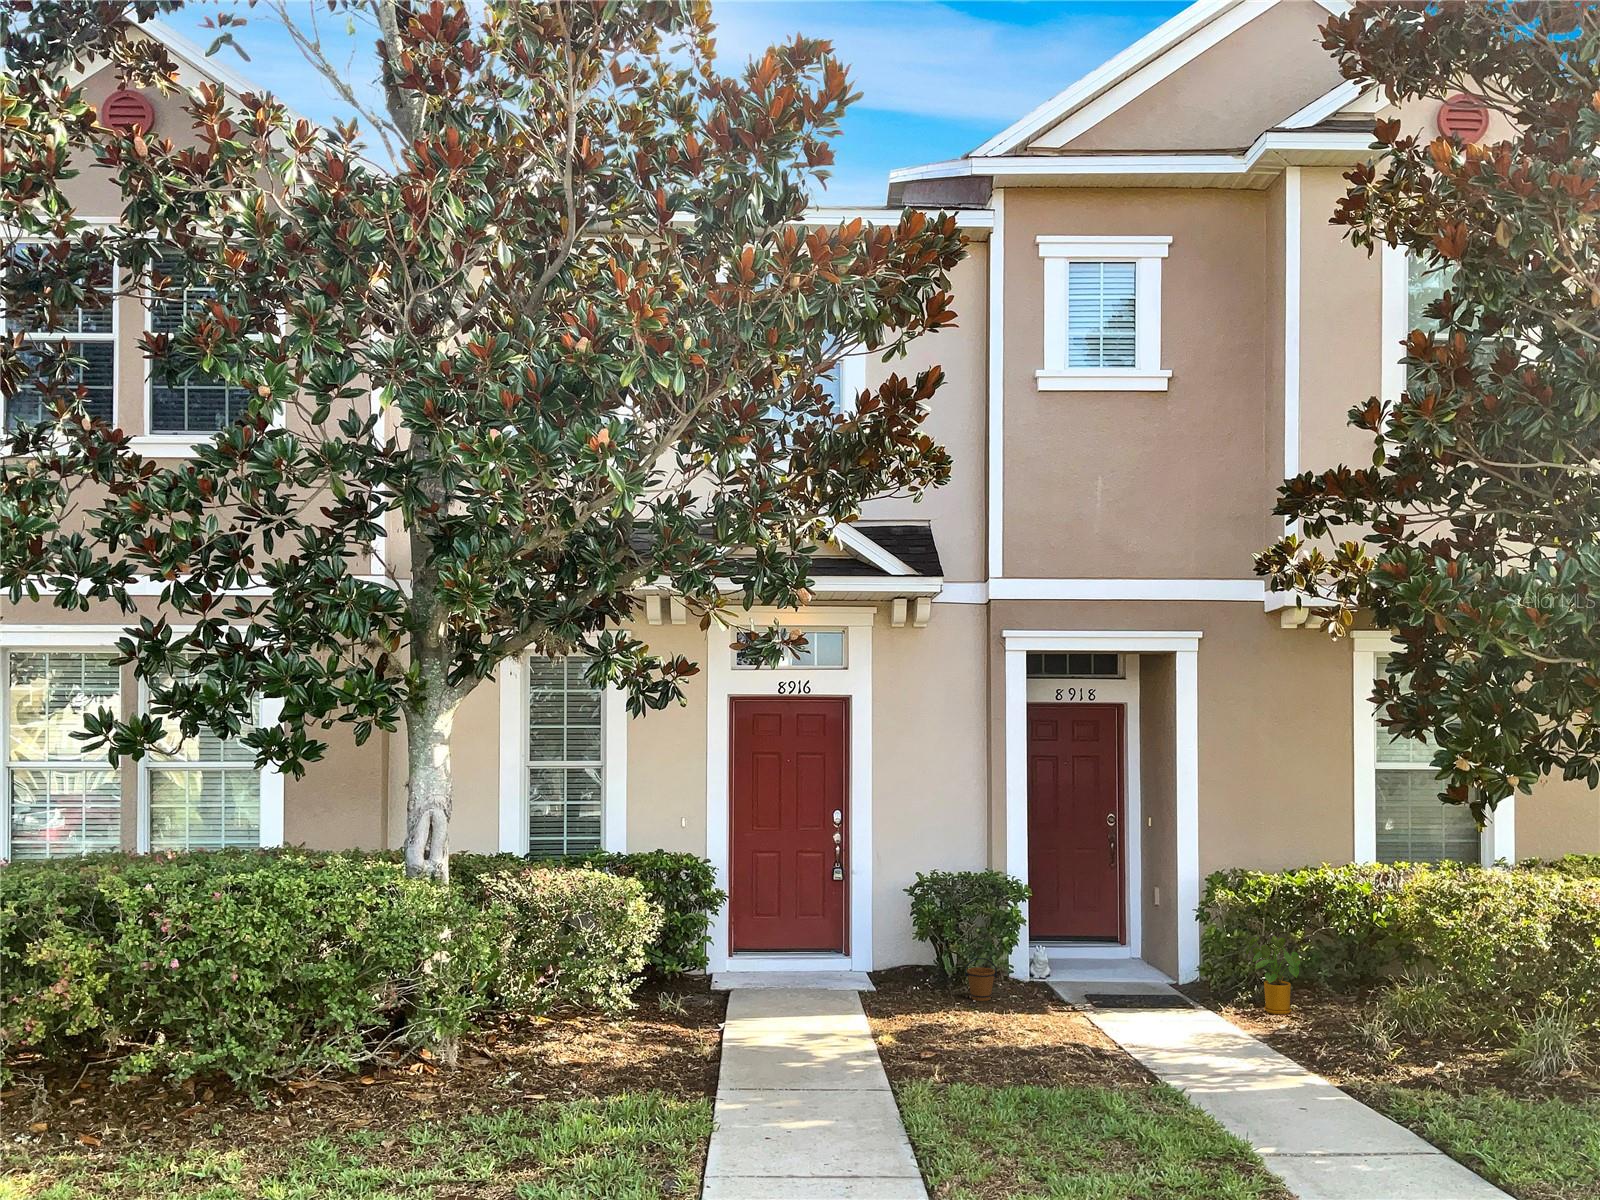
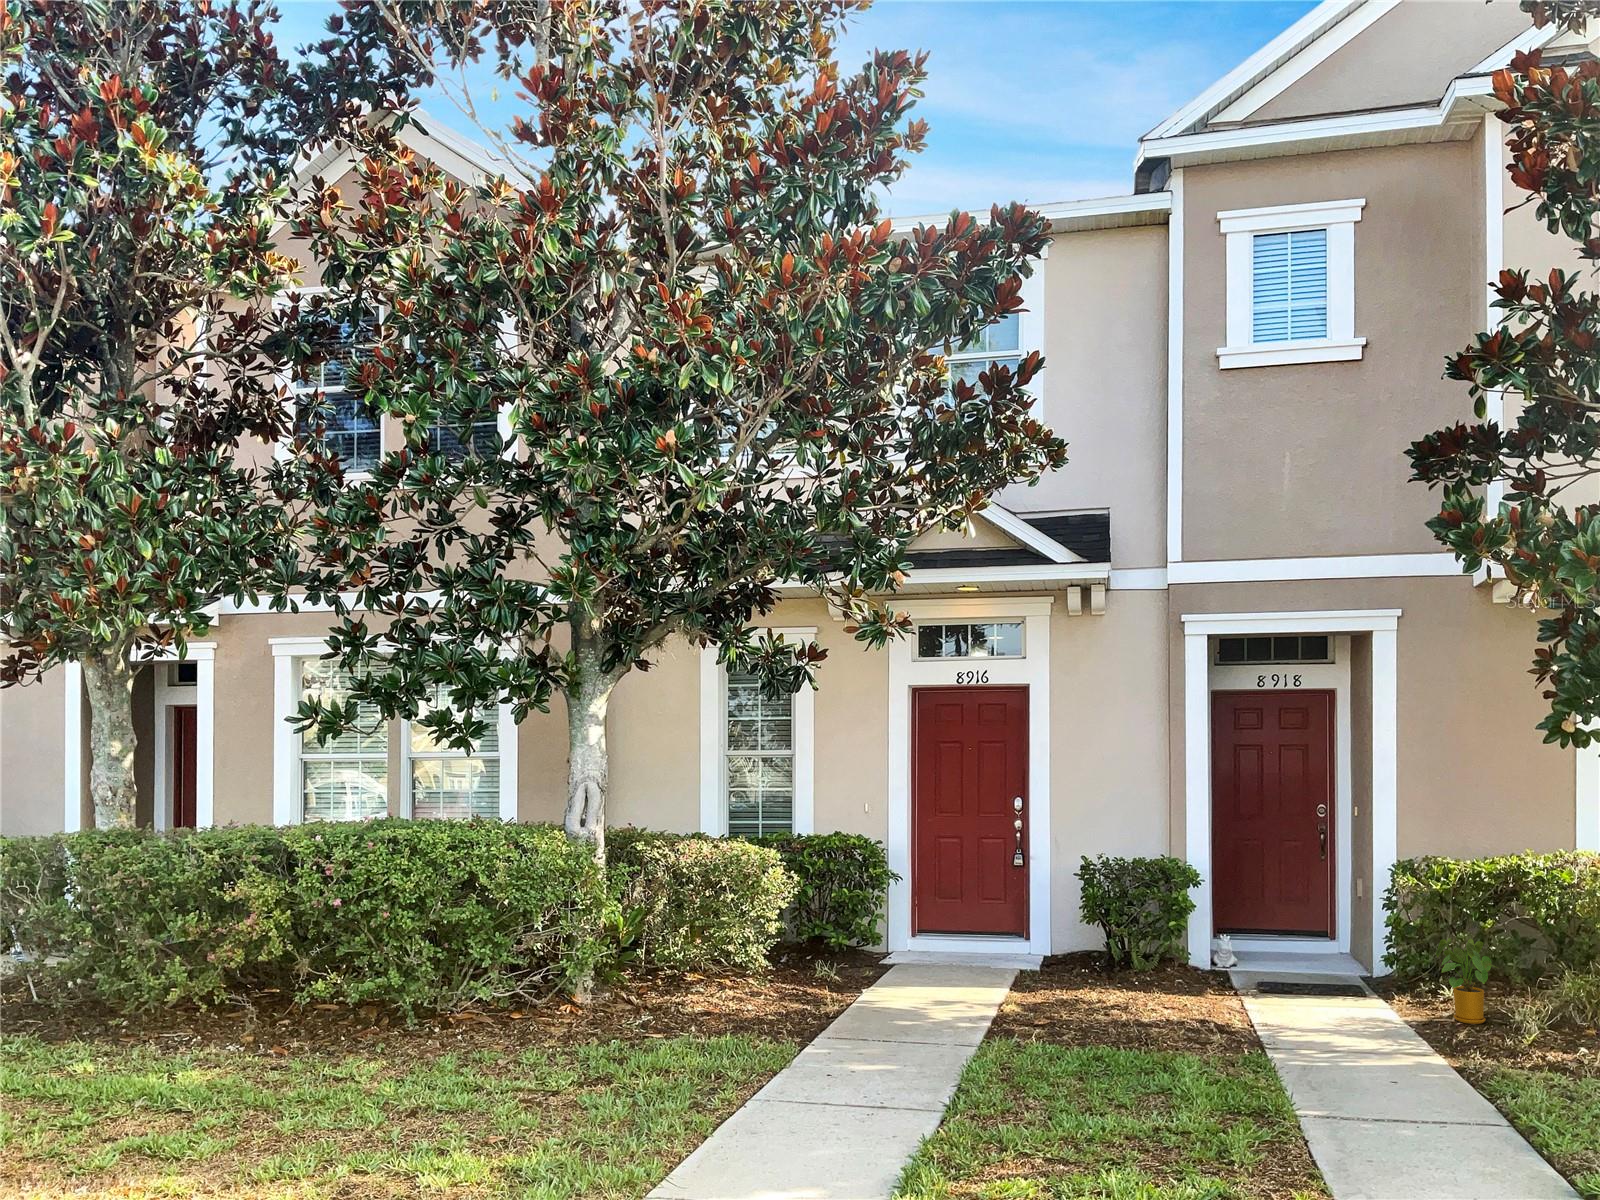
bucket: present [965,958,997,1001] -> none [1128,946,1162,990]

